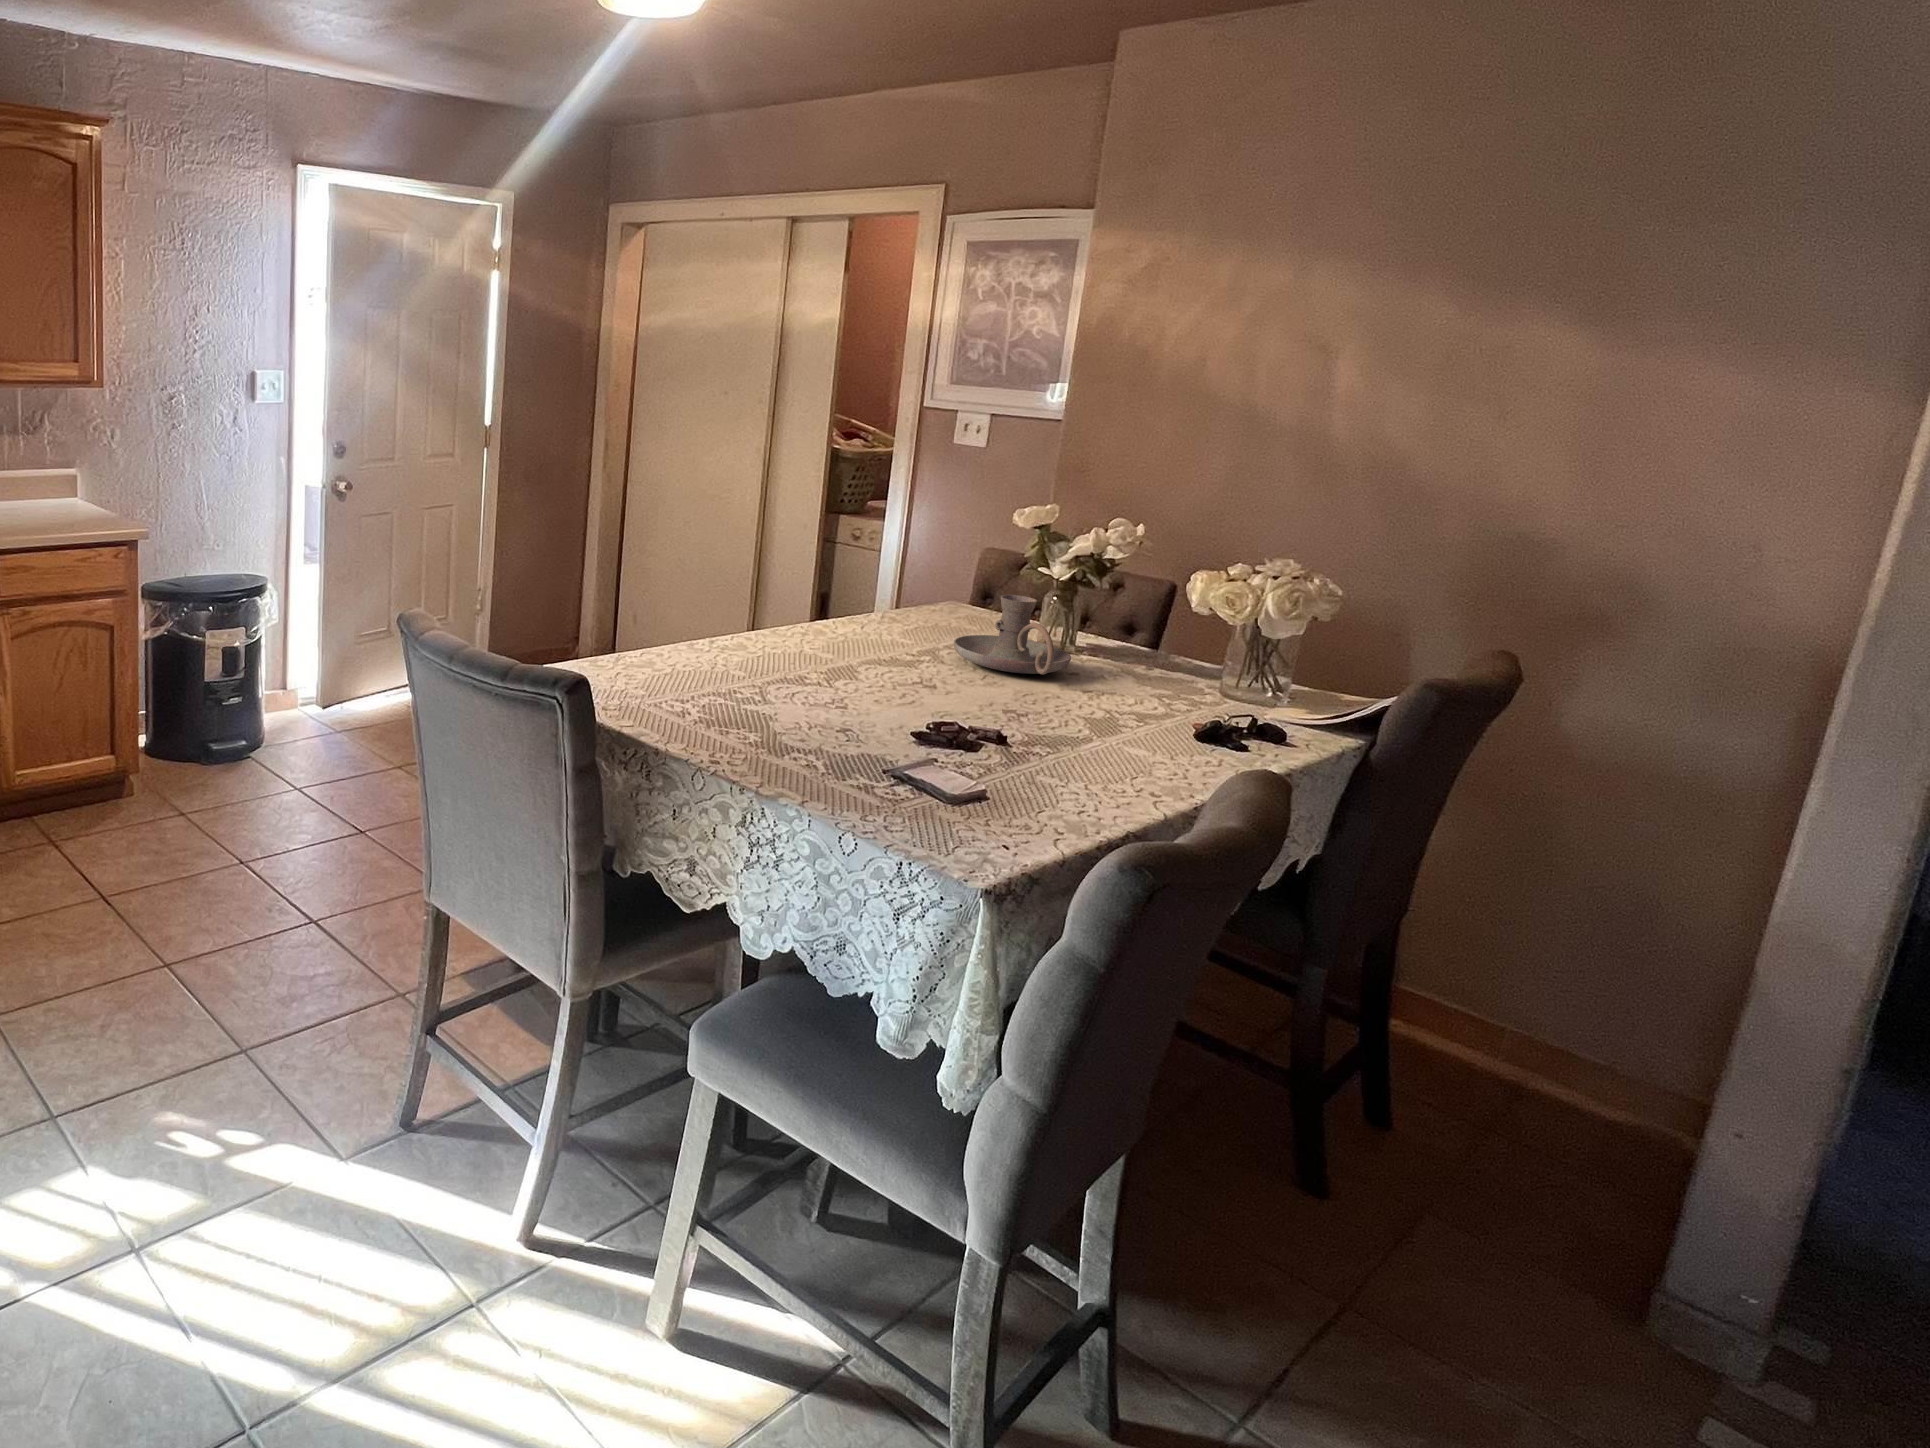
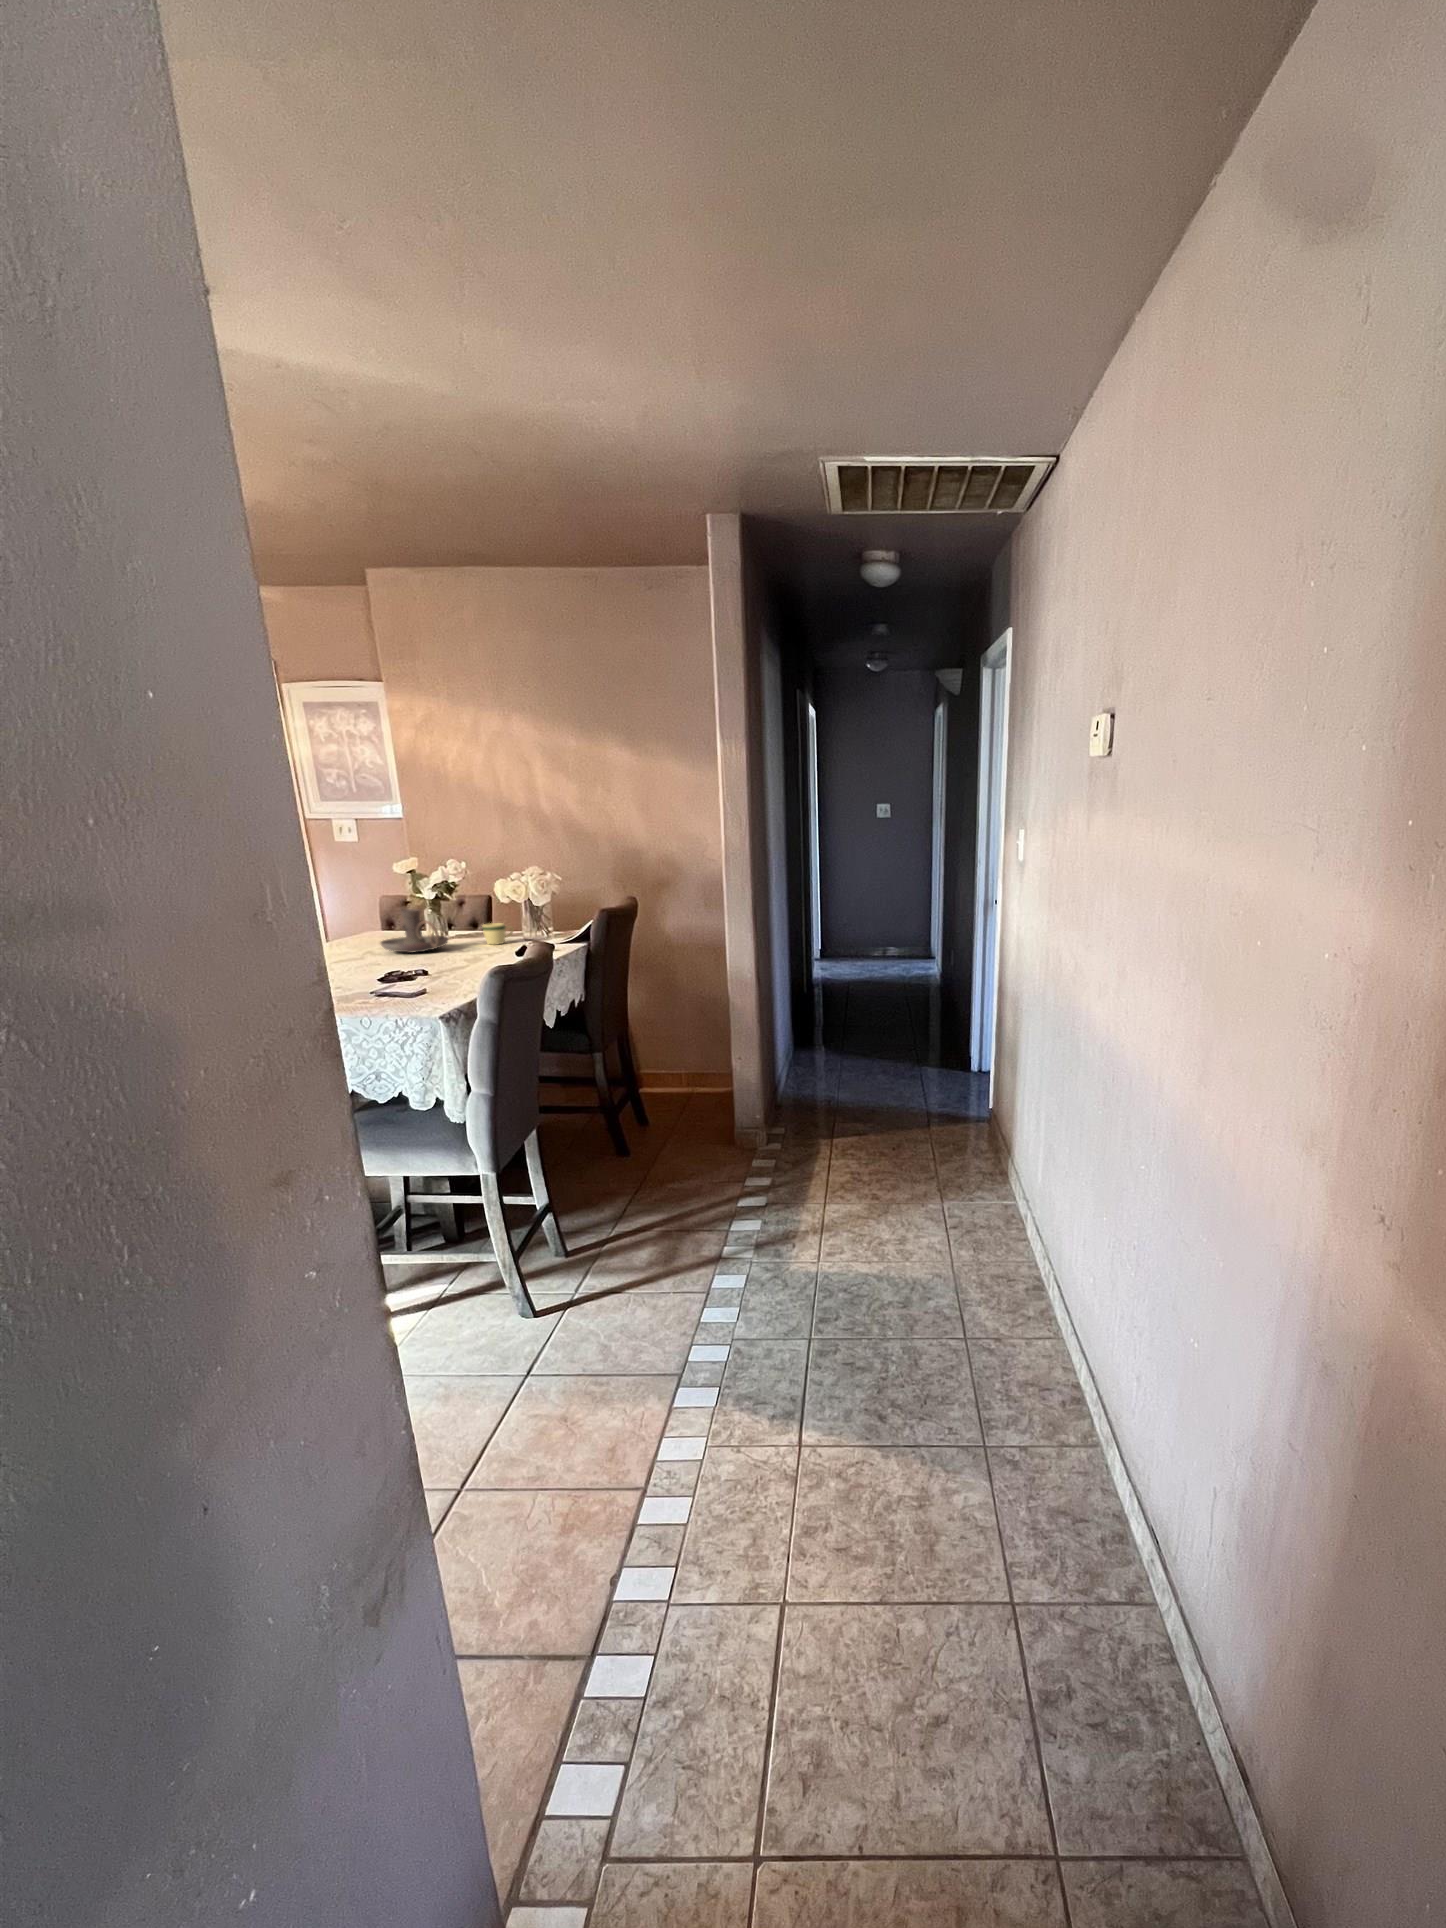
mug: none [1140,645,1203,688] -> present [482,923,513,945]

